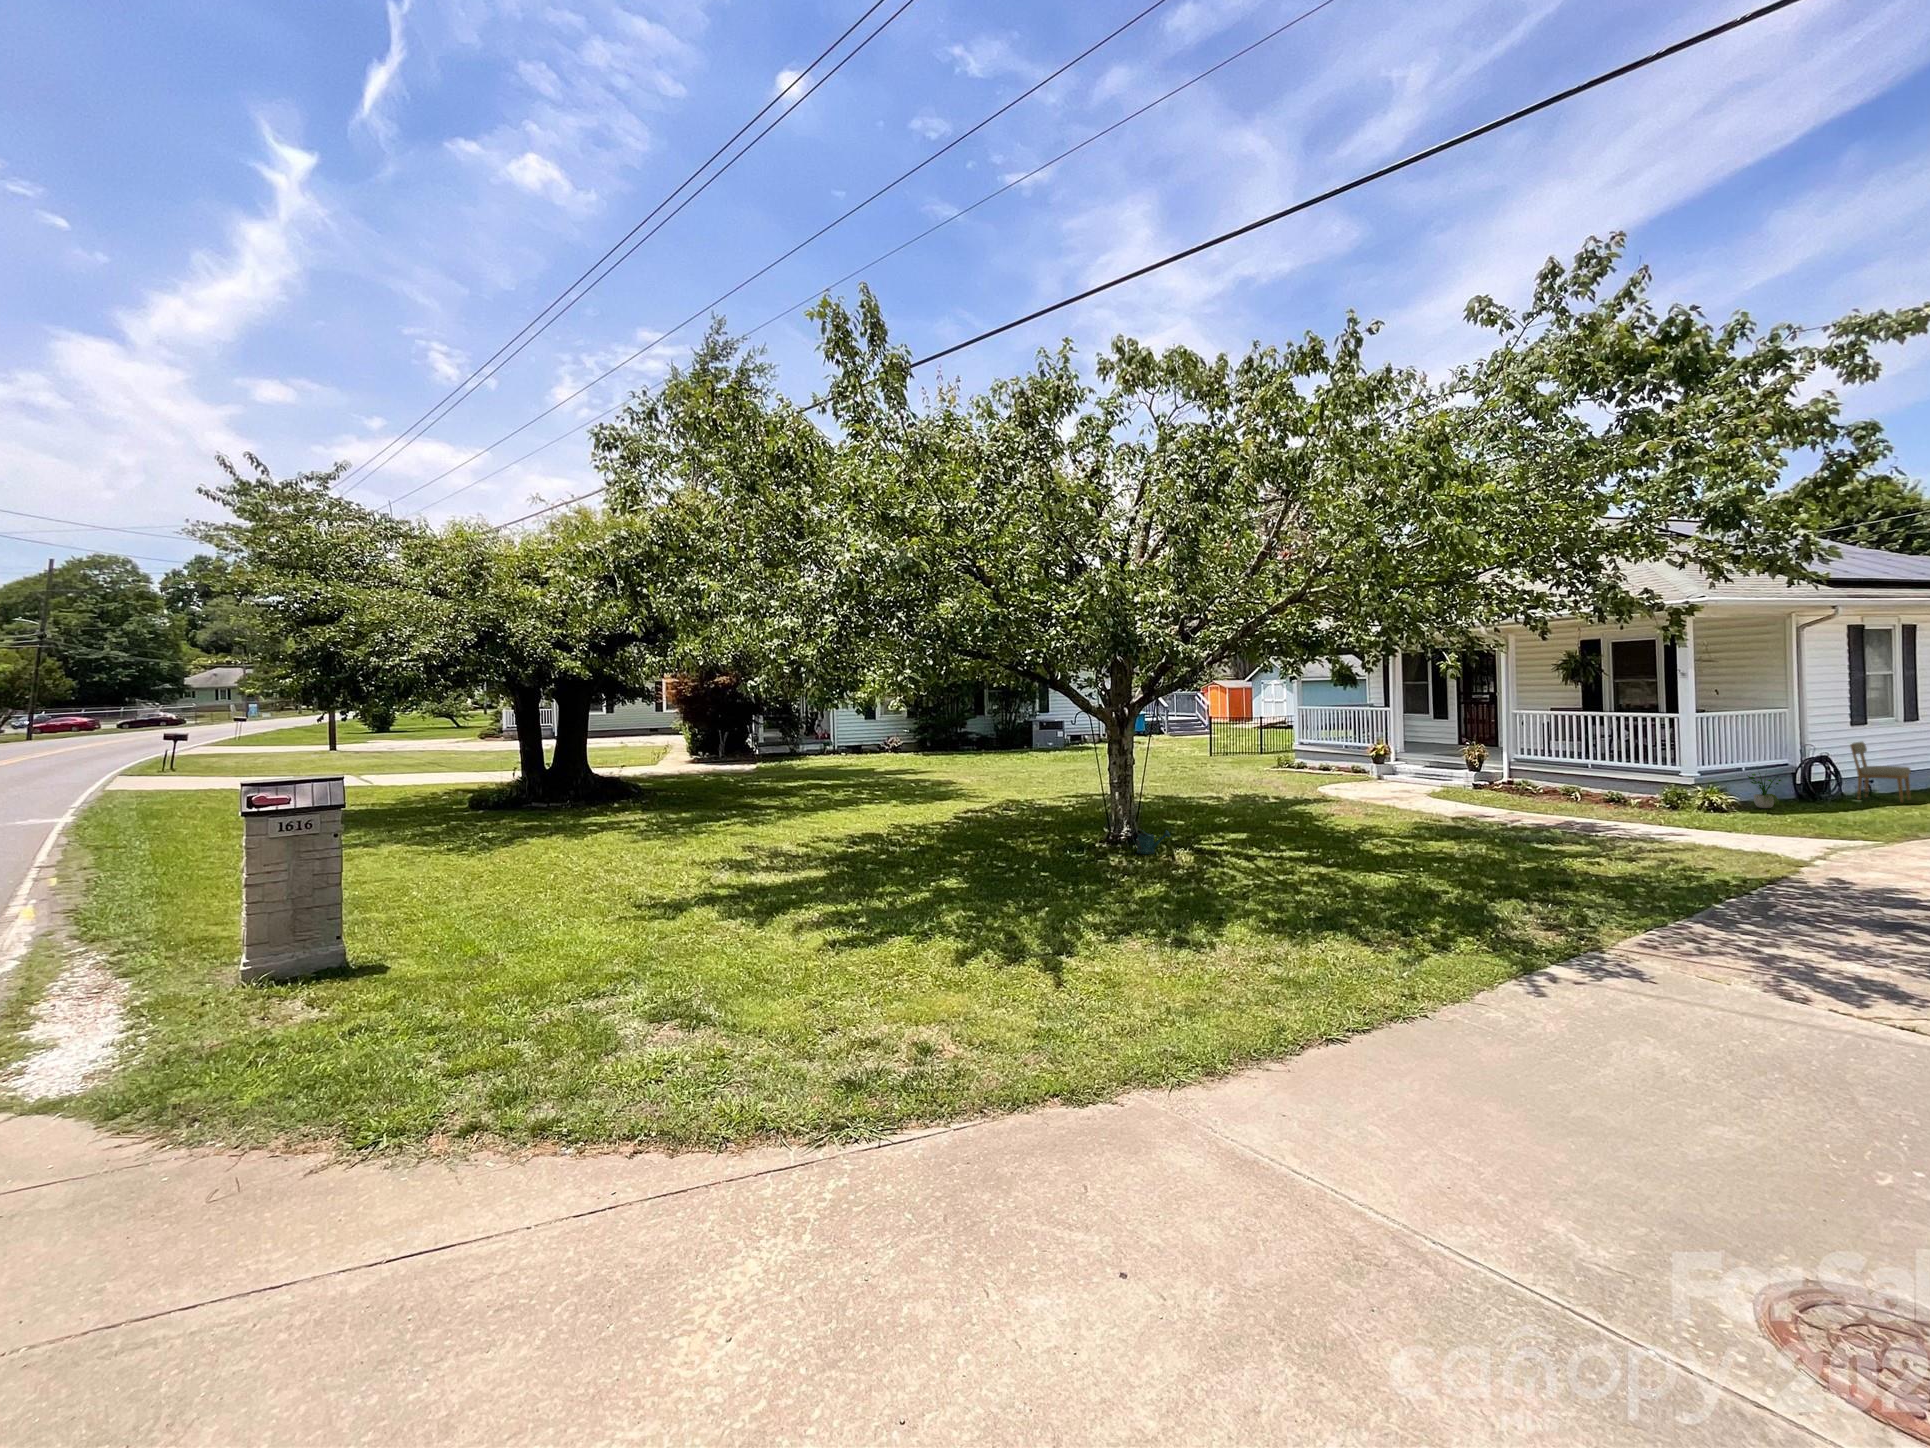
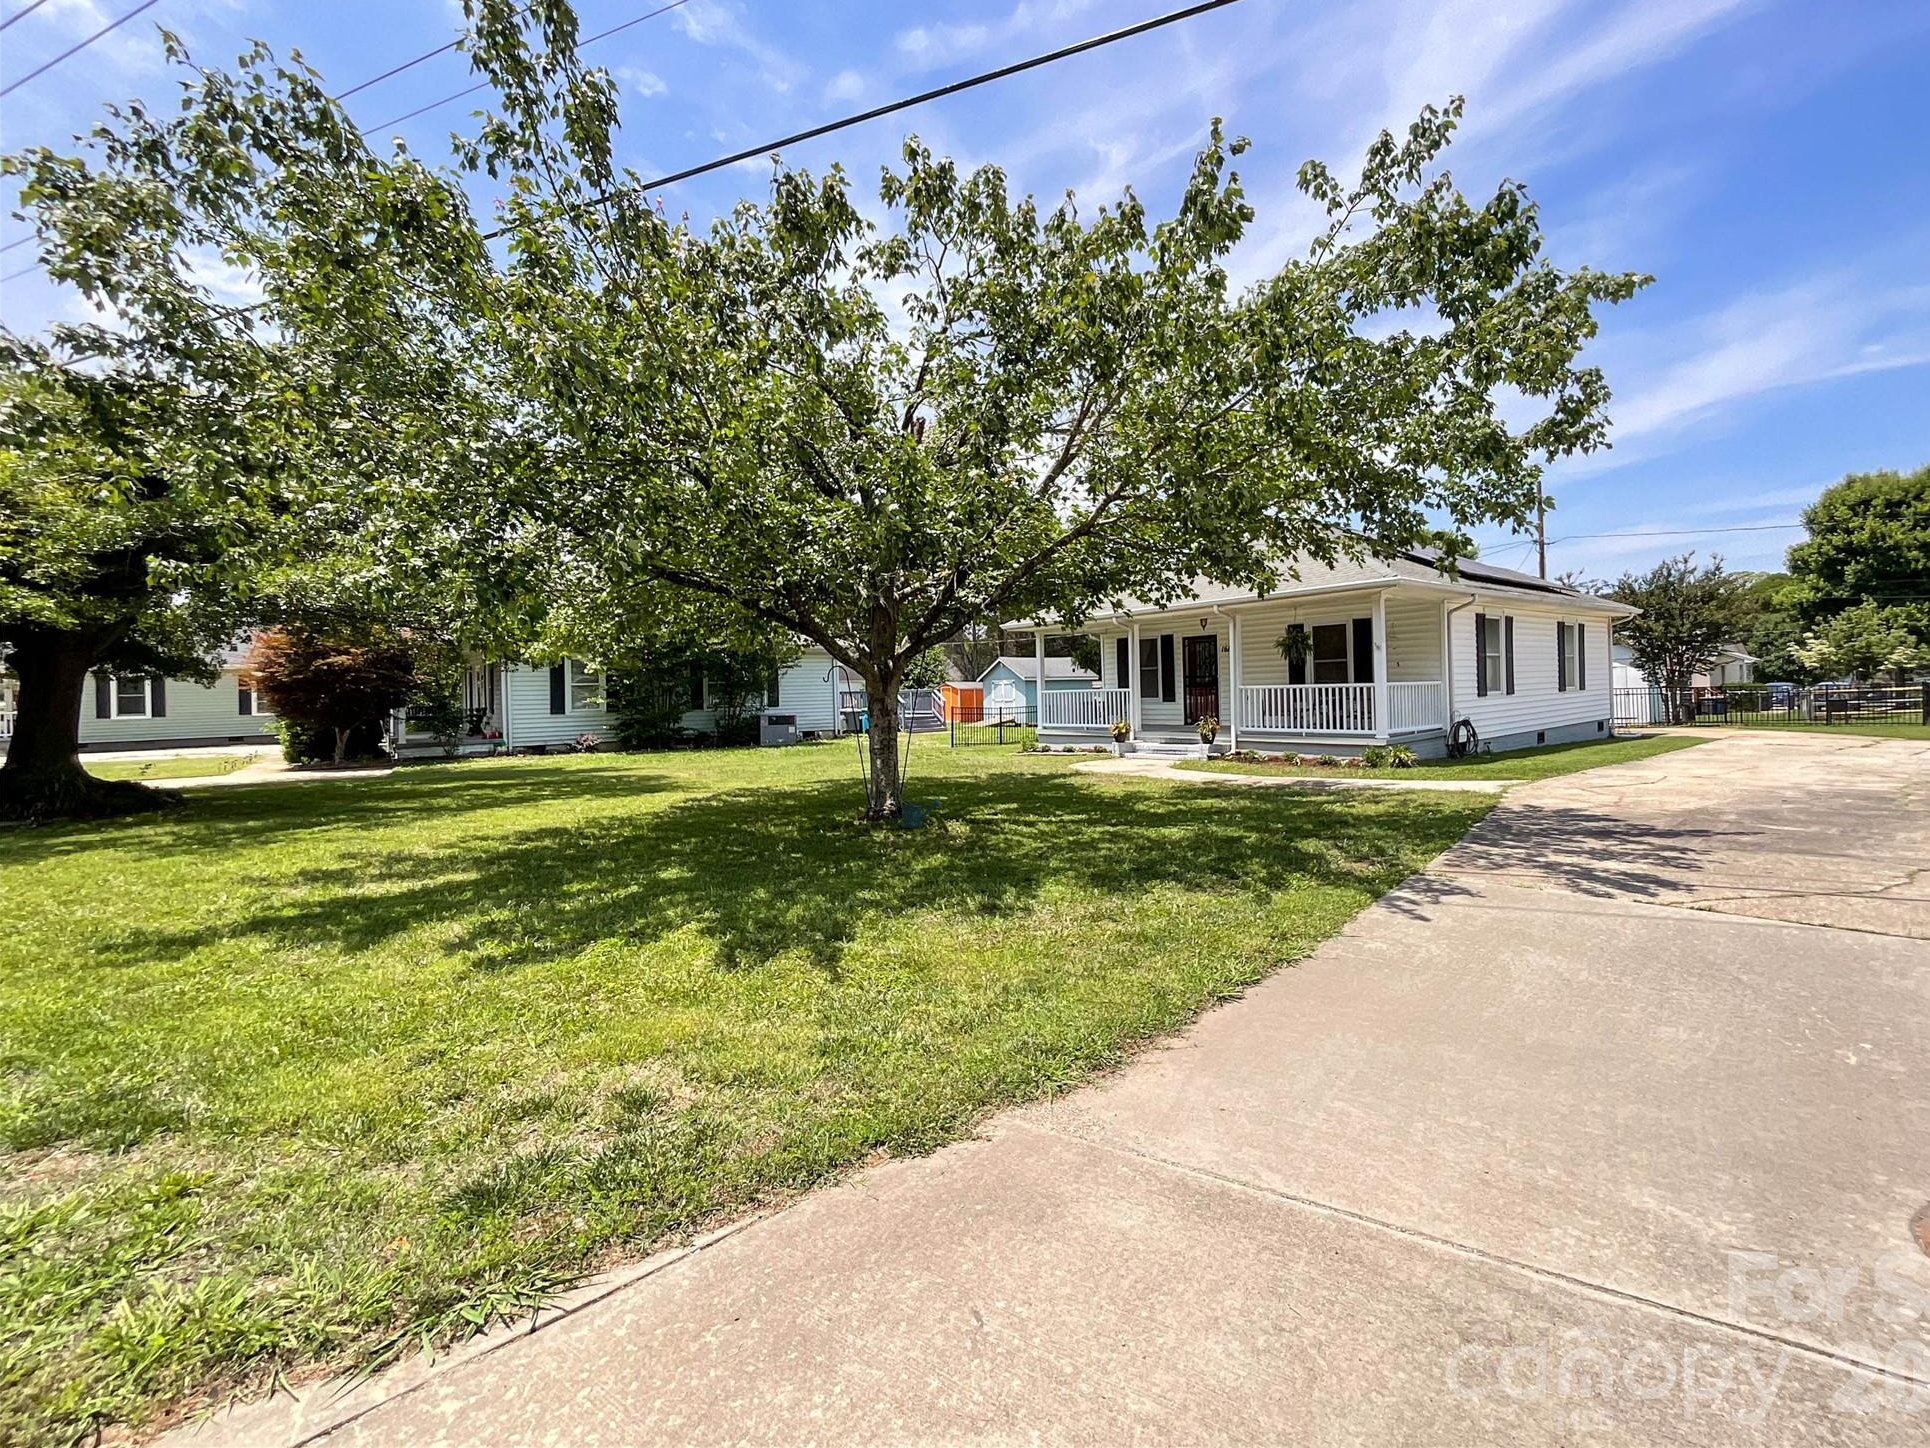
chair: present [1850,742,1911,802] -> none [1485,710,1524,760]
potted plant: present [1748,773,1781,808] -> none [1421,728,1446,766]

